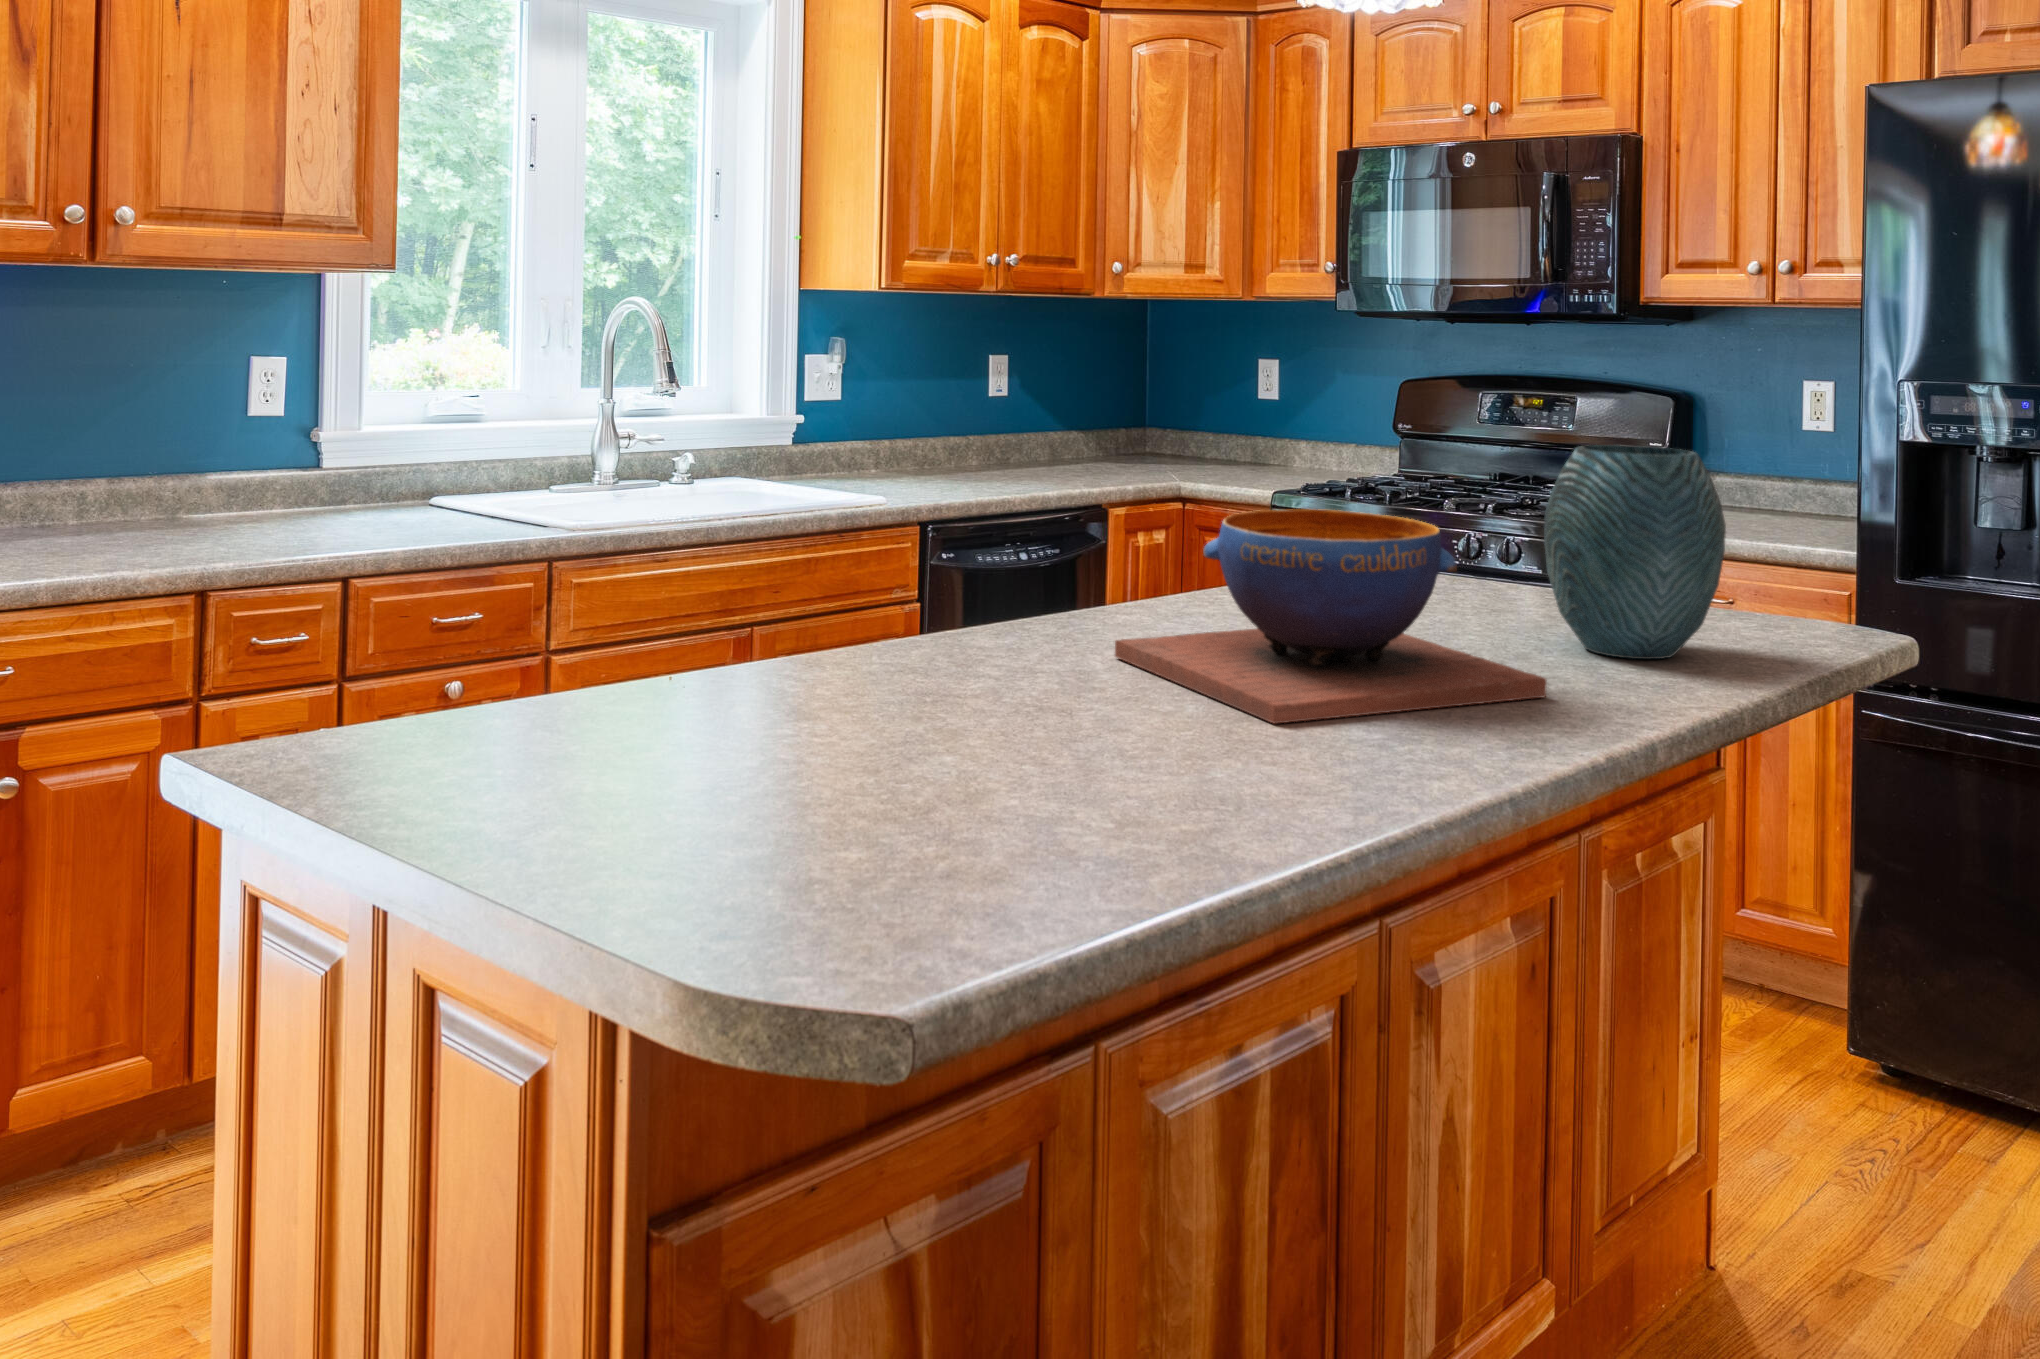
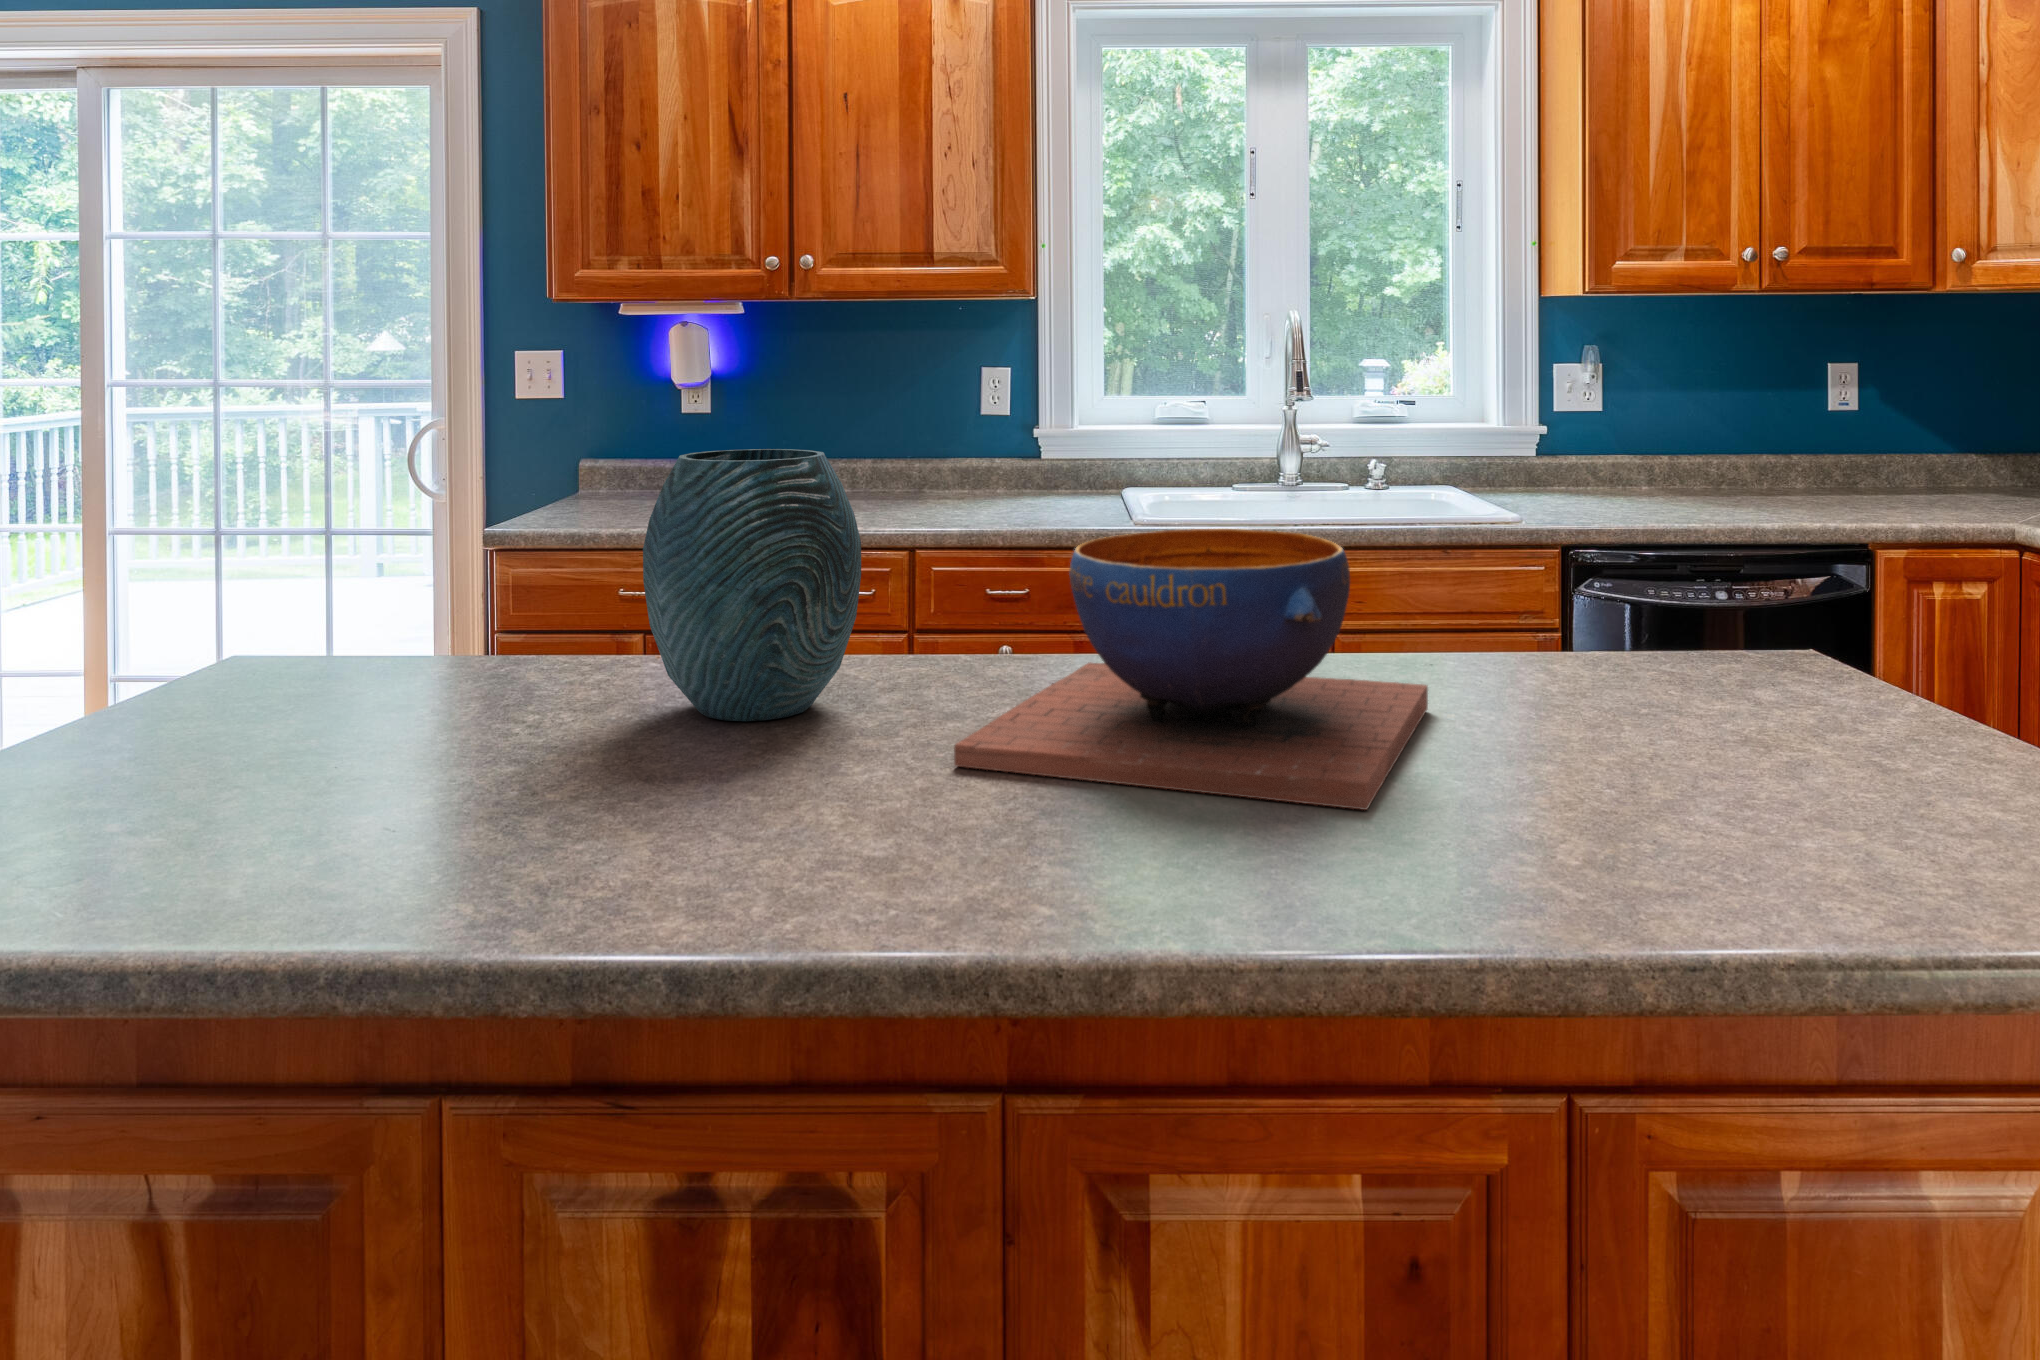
vase: present [1544,445,1726,659] -> present [643,449,861,721]

